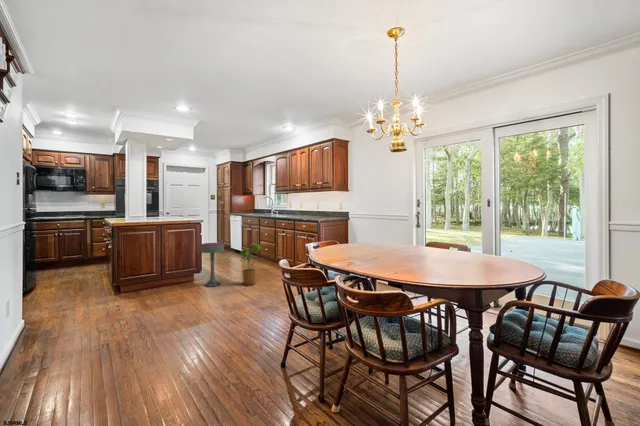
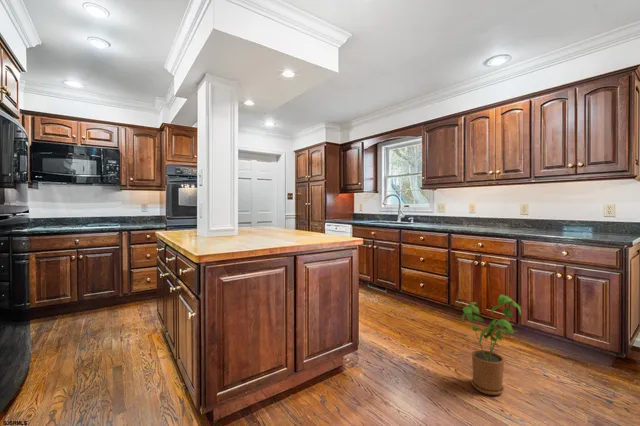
bar stool: present [200,243,224,287] -> none [382,290,435,399]

